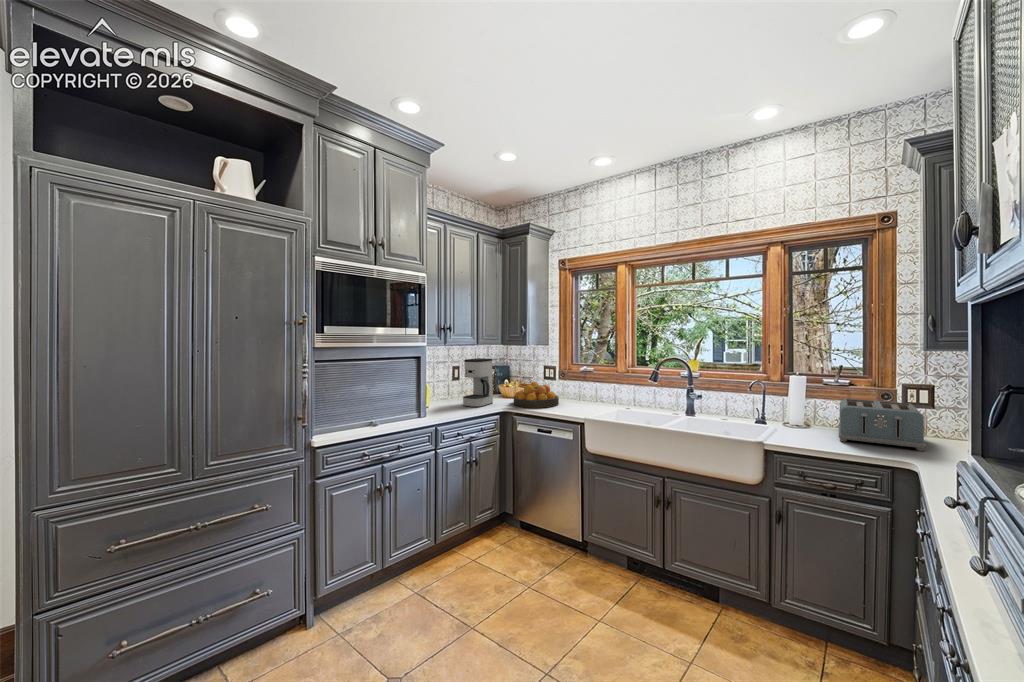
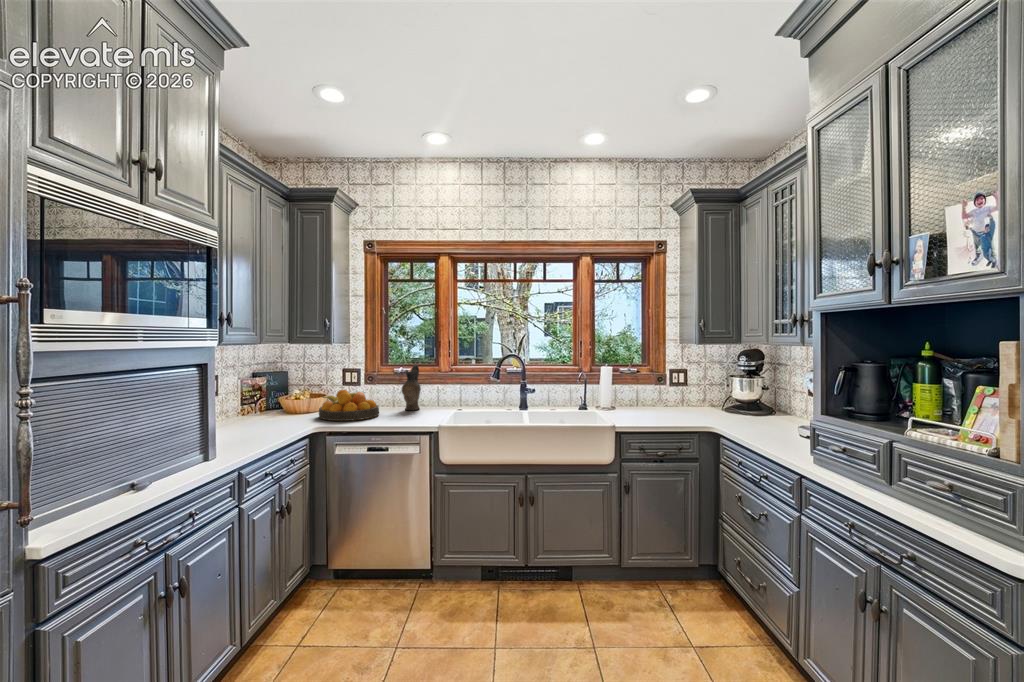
coffee maker: present [463,358,493,407] -> none [246,361,290,429]
ceramic pitcher: none [581,364,599,404] -> present [401,364,421,410]
toaster: present [839,399,926,451] -> none [635,383,698,416]

